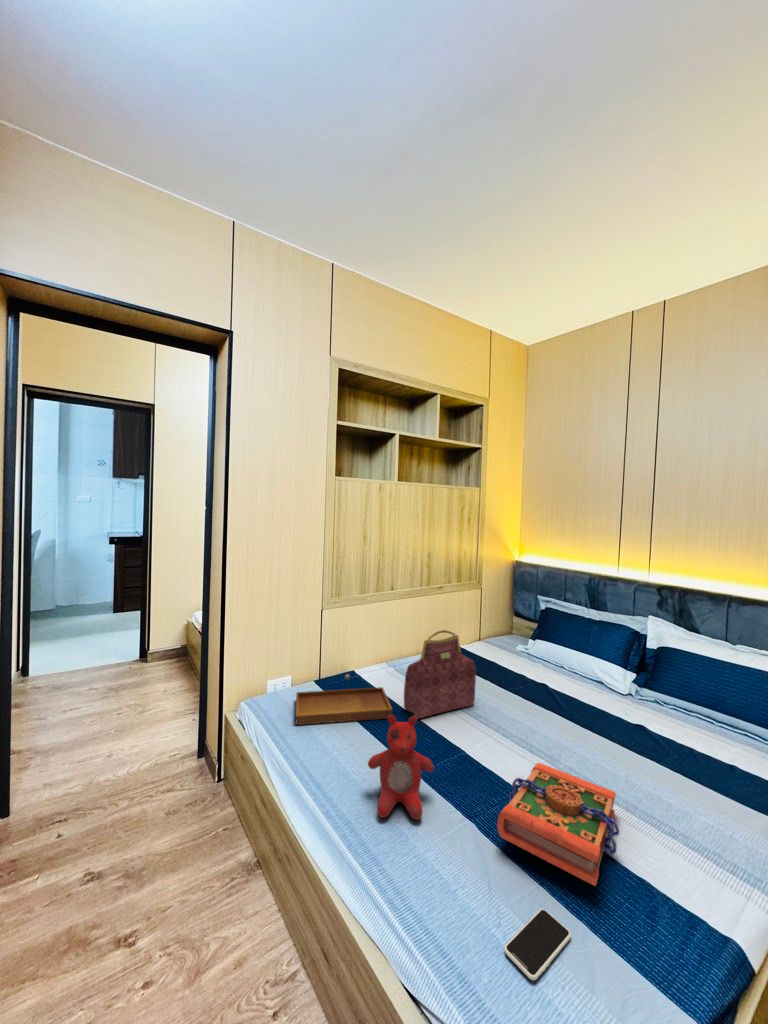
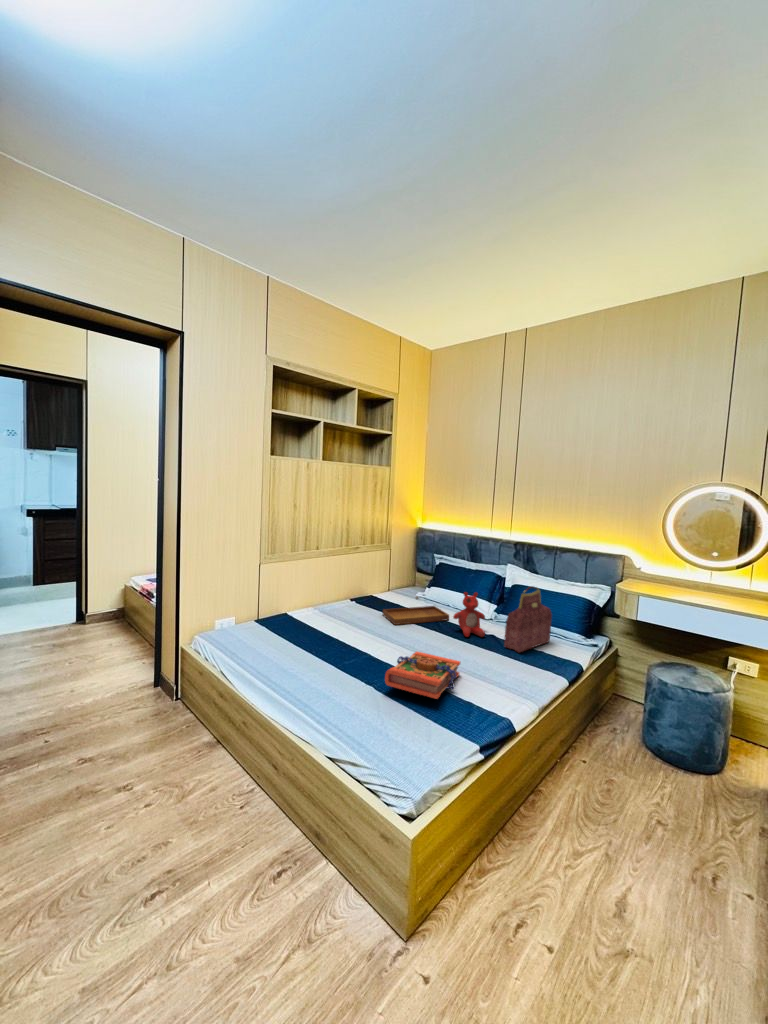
handbag: present [404,630,476,718] -> present [504,586,552,652]
tray: present [296,674,392,725] -> present [383,596,449,625]
stuffed bear: present [368,715,434,820] -> present [453,592,485,637]
smartphone: present [504,909,571,980] -> none [383,712,420,736]

